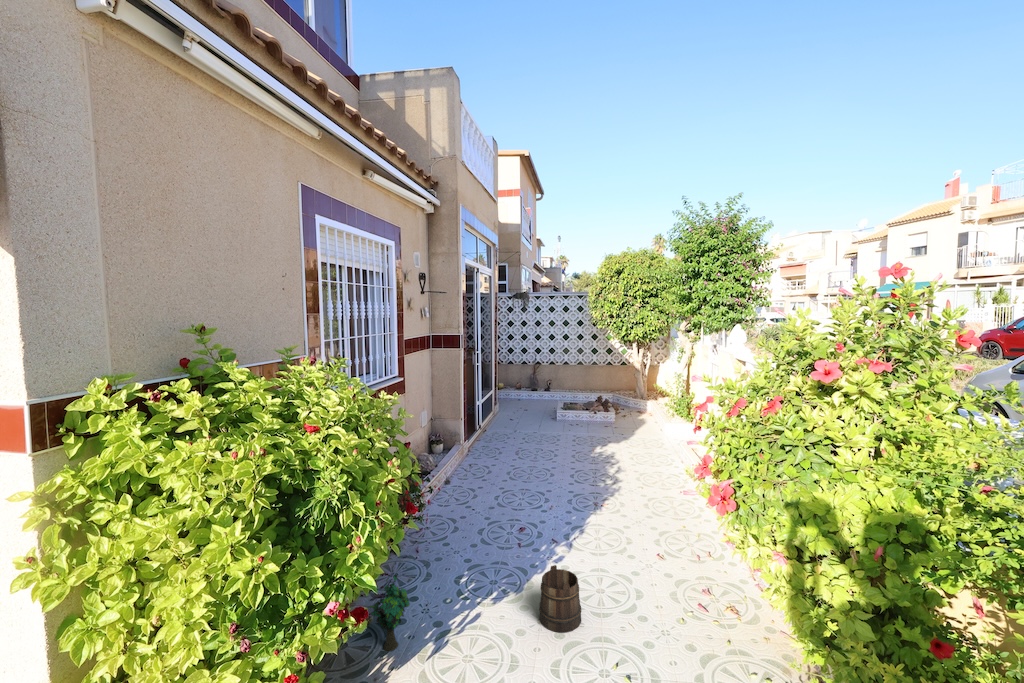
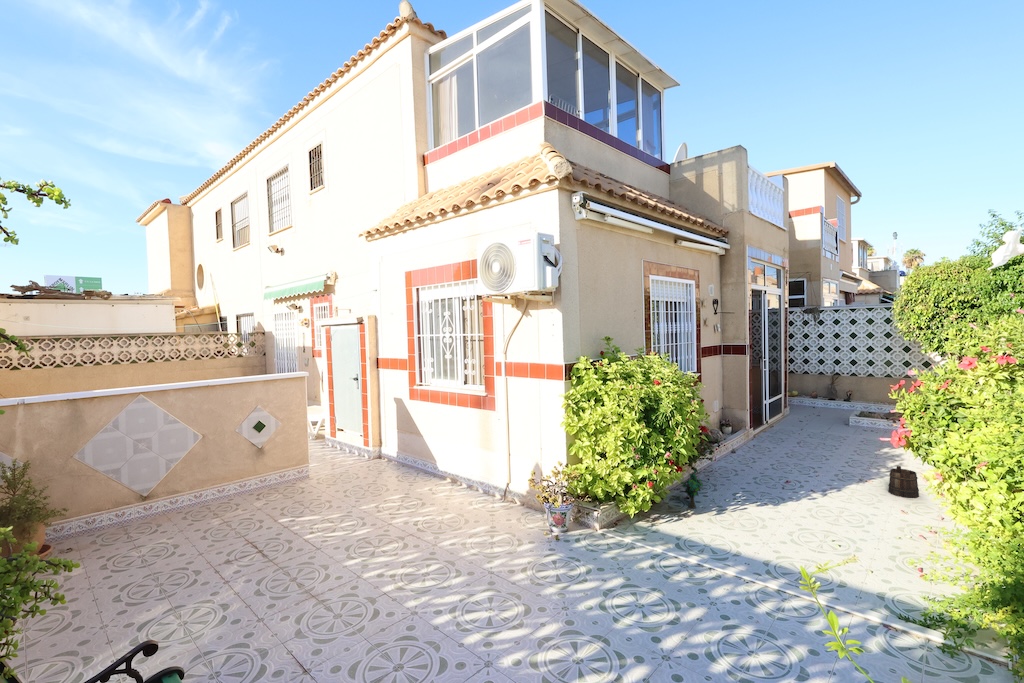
bucket: present [539,565,581,633] -> present [888,466,919,498]

